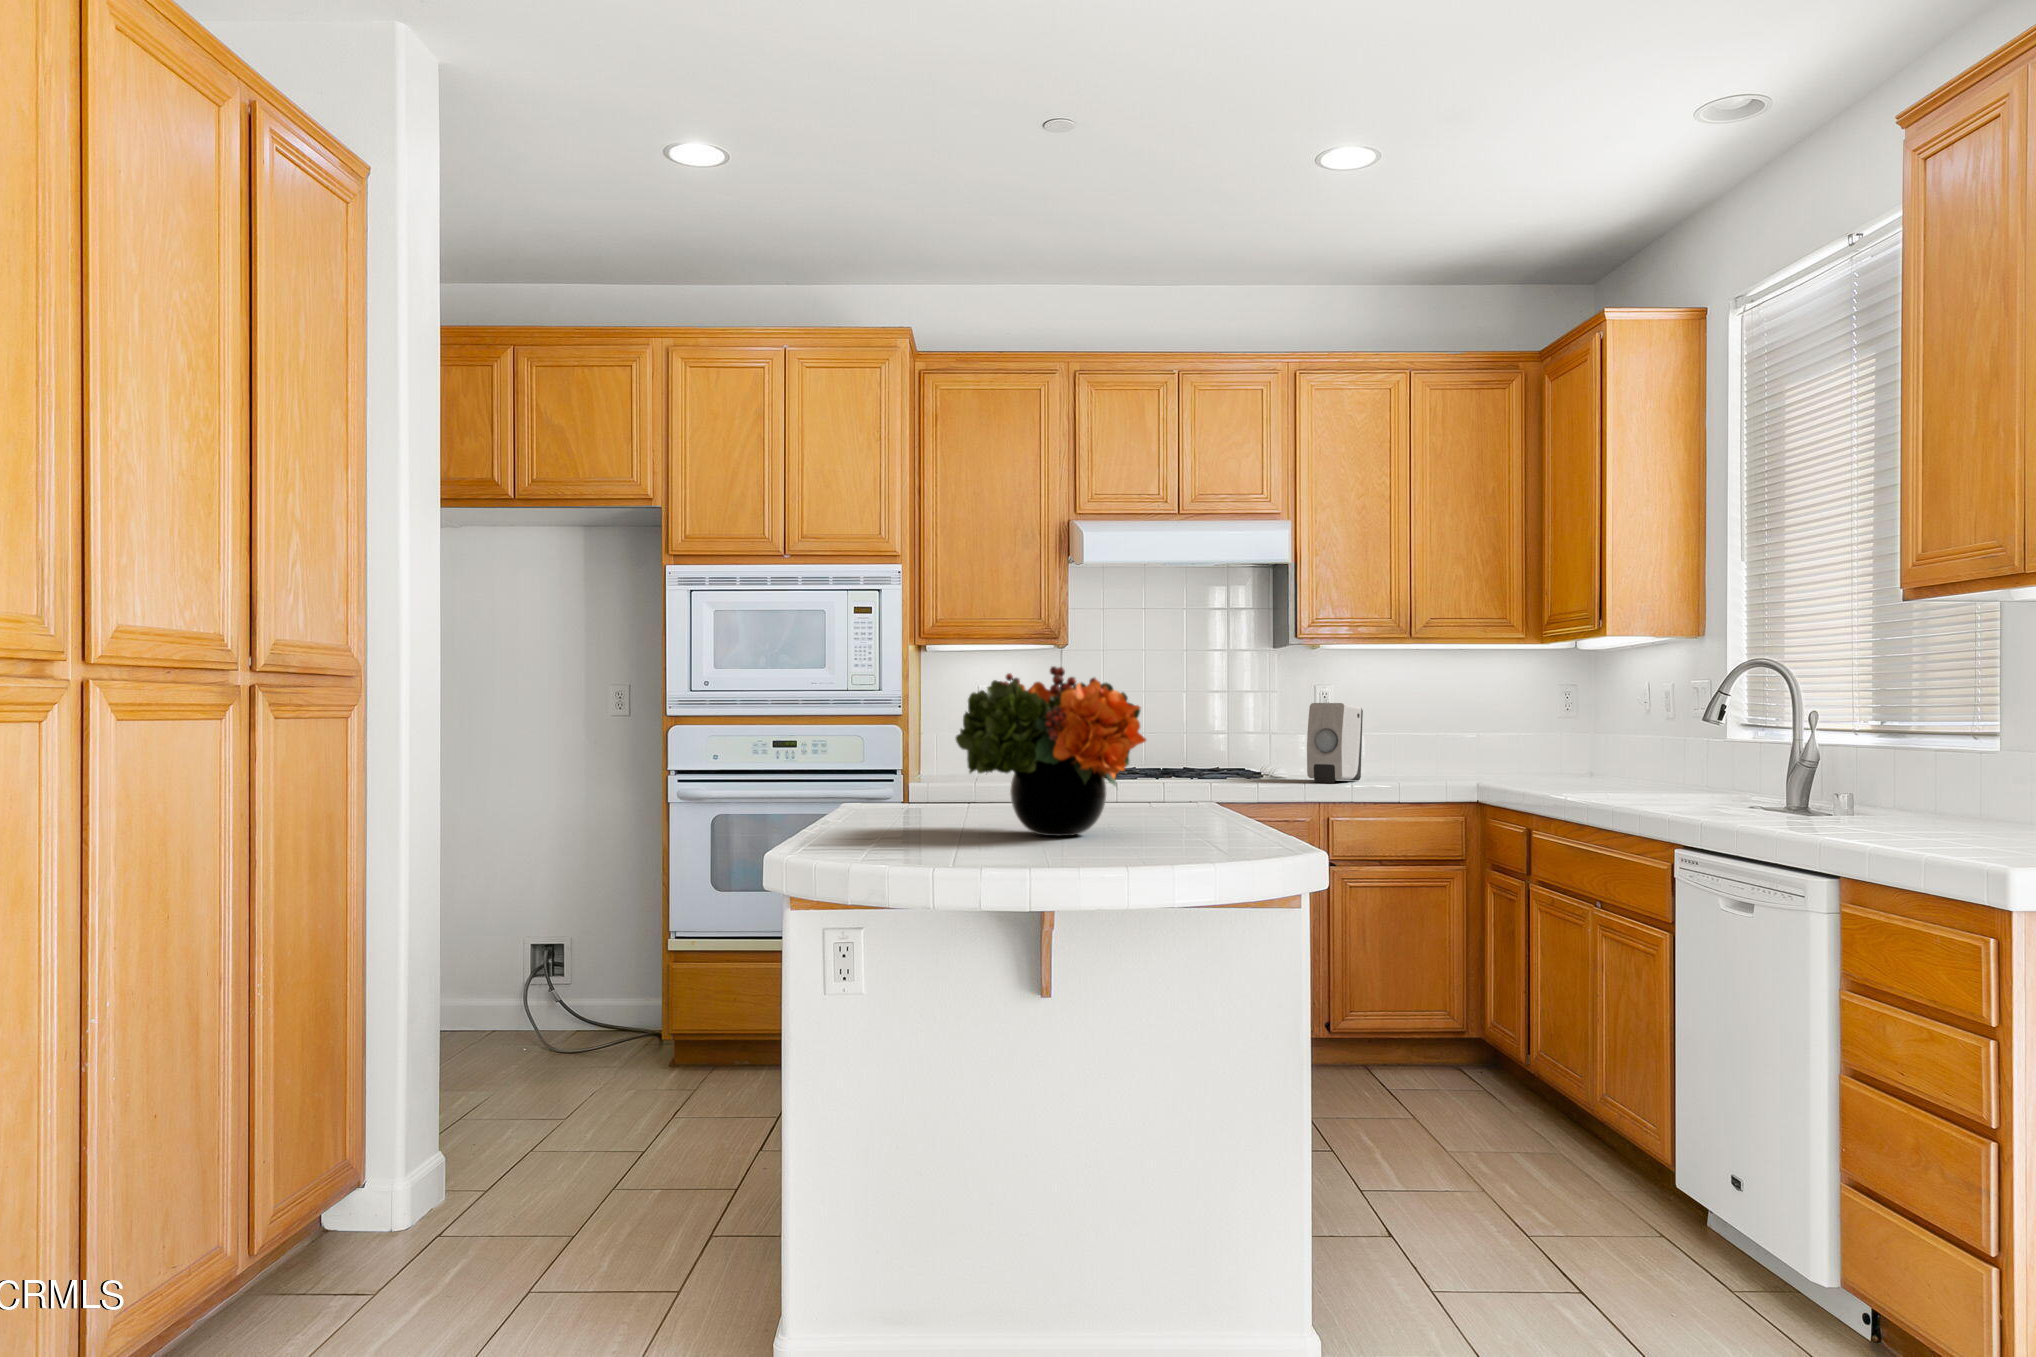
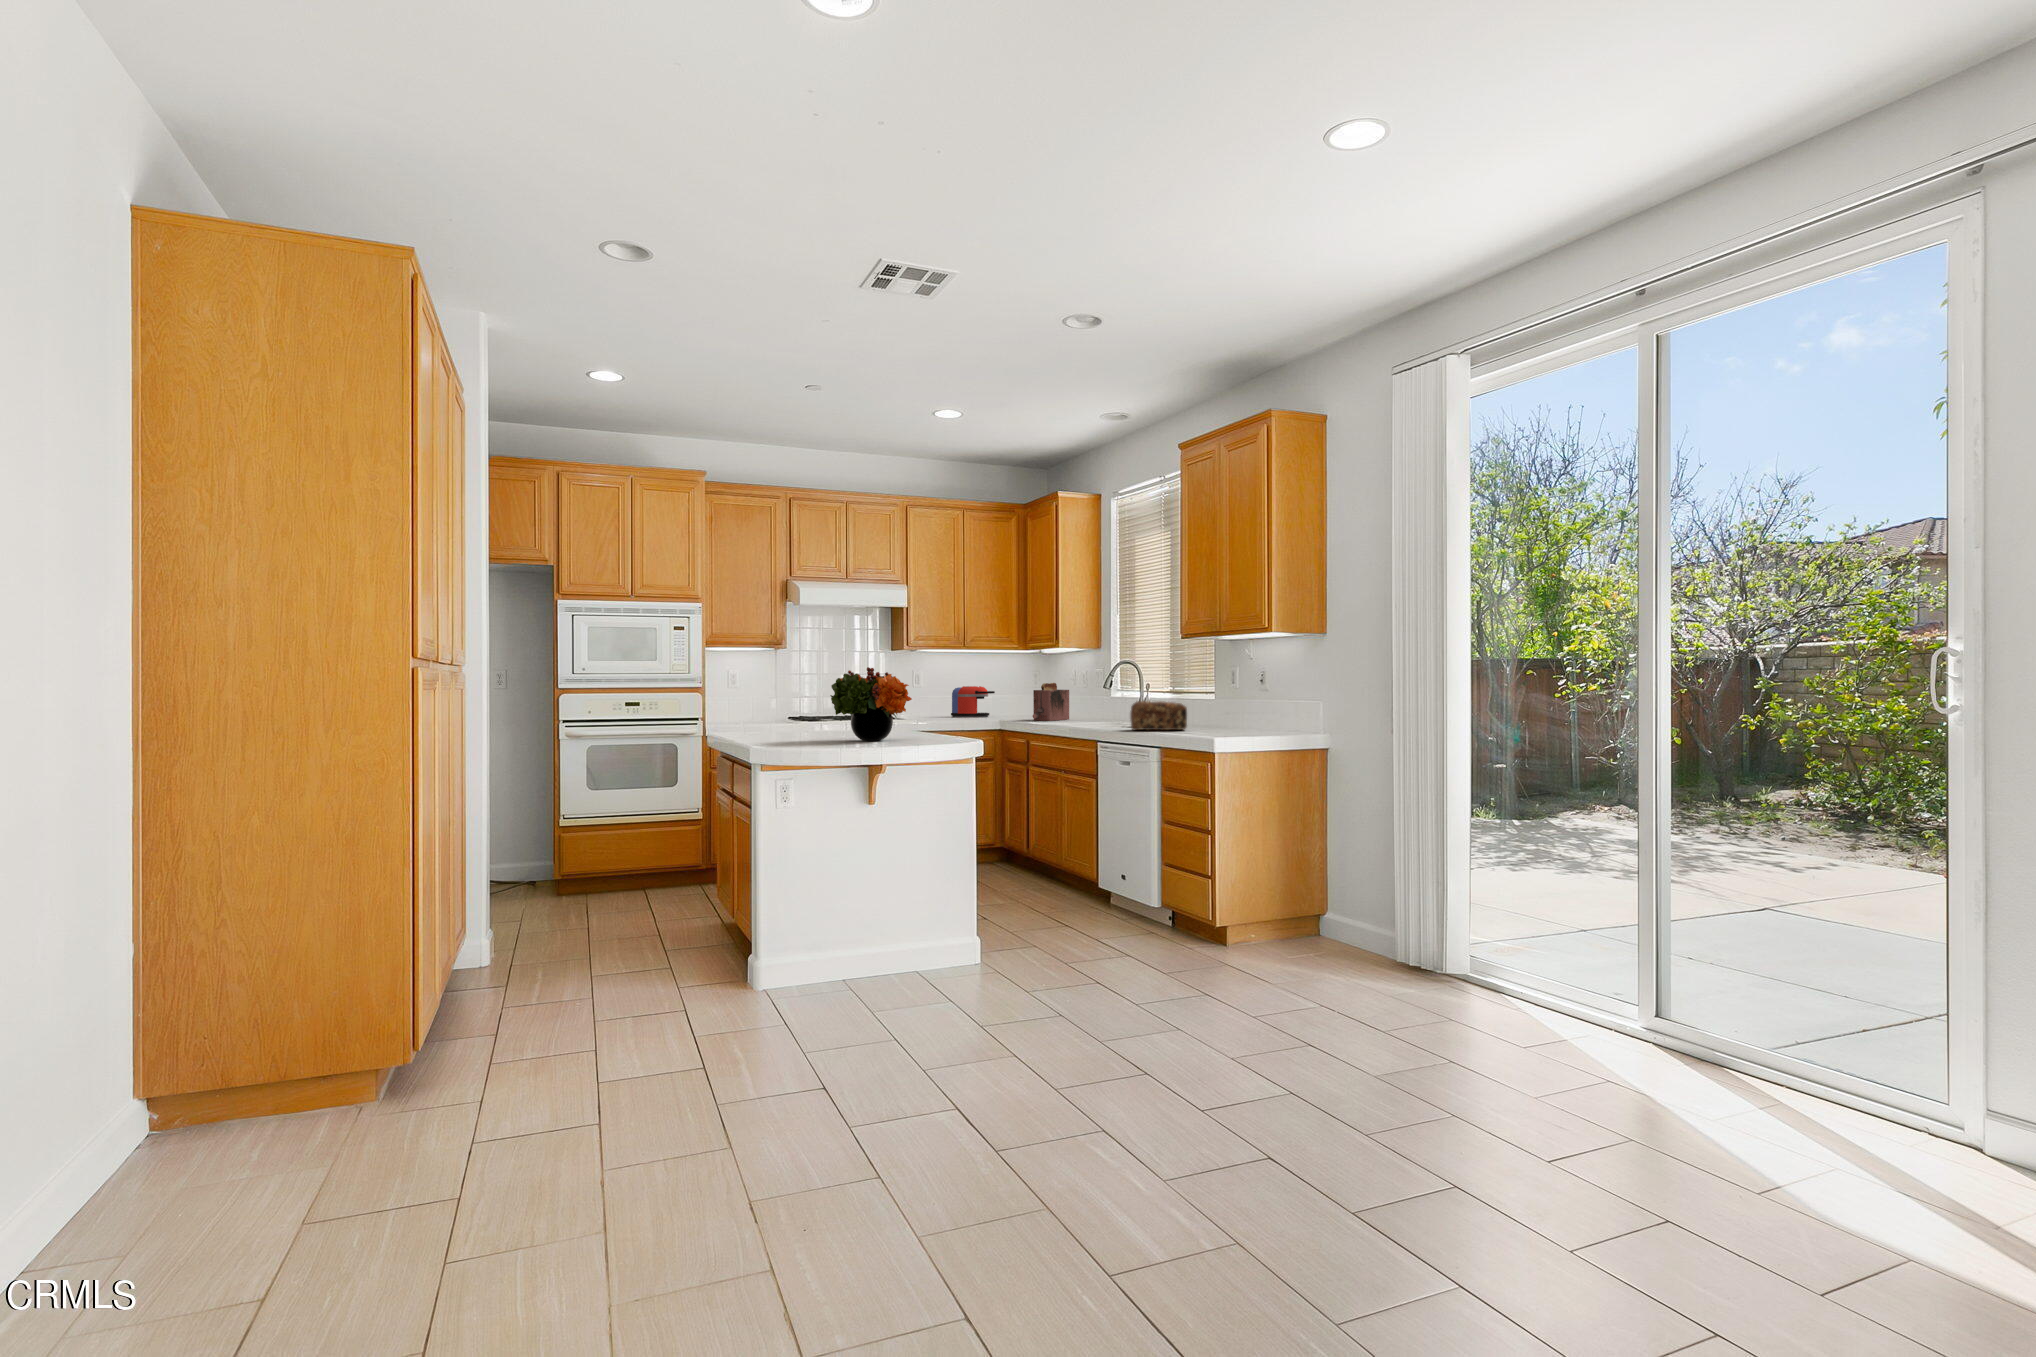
soap dispenser: present [1307,703,1363,783] -> none [922,681,948,722]
toaster: none [1540,707,1628,787] -> present [1033,683,1069,721]
coffee maker: none [1388,714,1475,773] -> present [951,686,995,717]
bread loaf: none [1765,754,1940,832] -> present [1130,701,1187,730]

